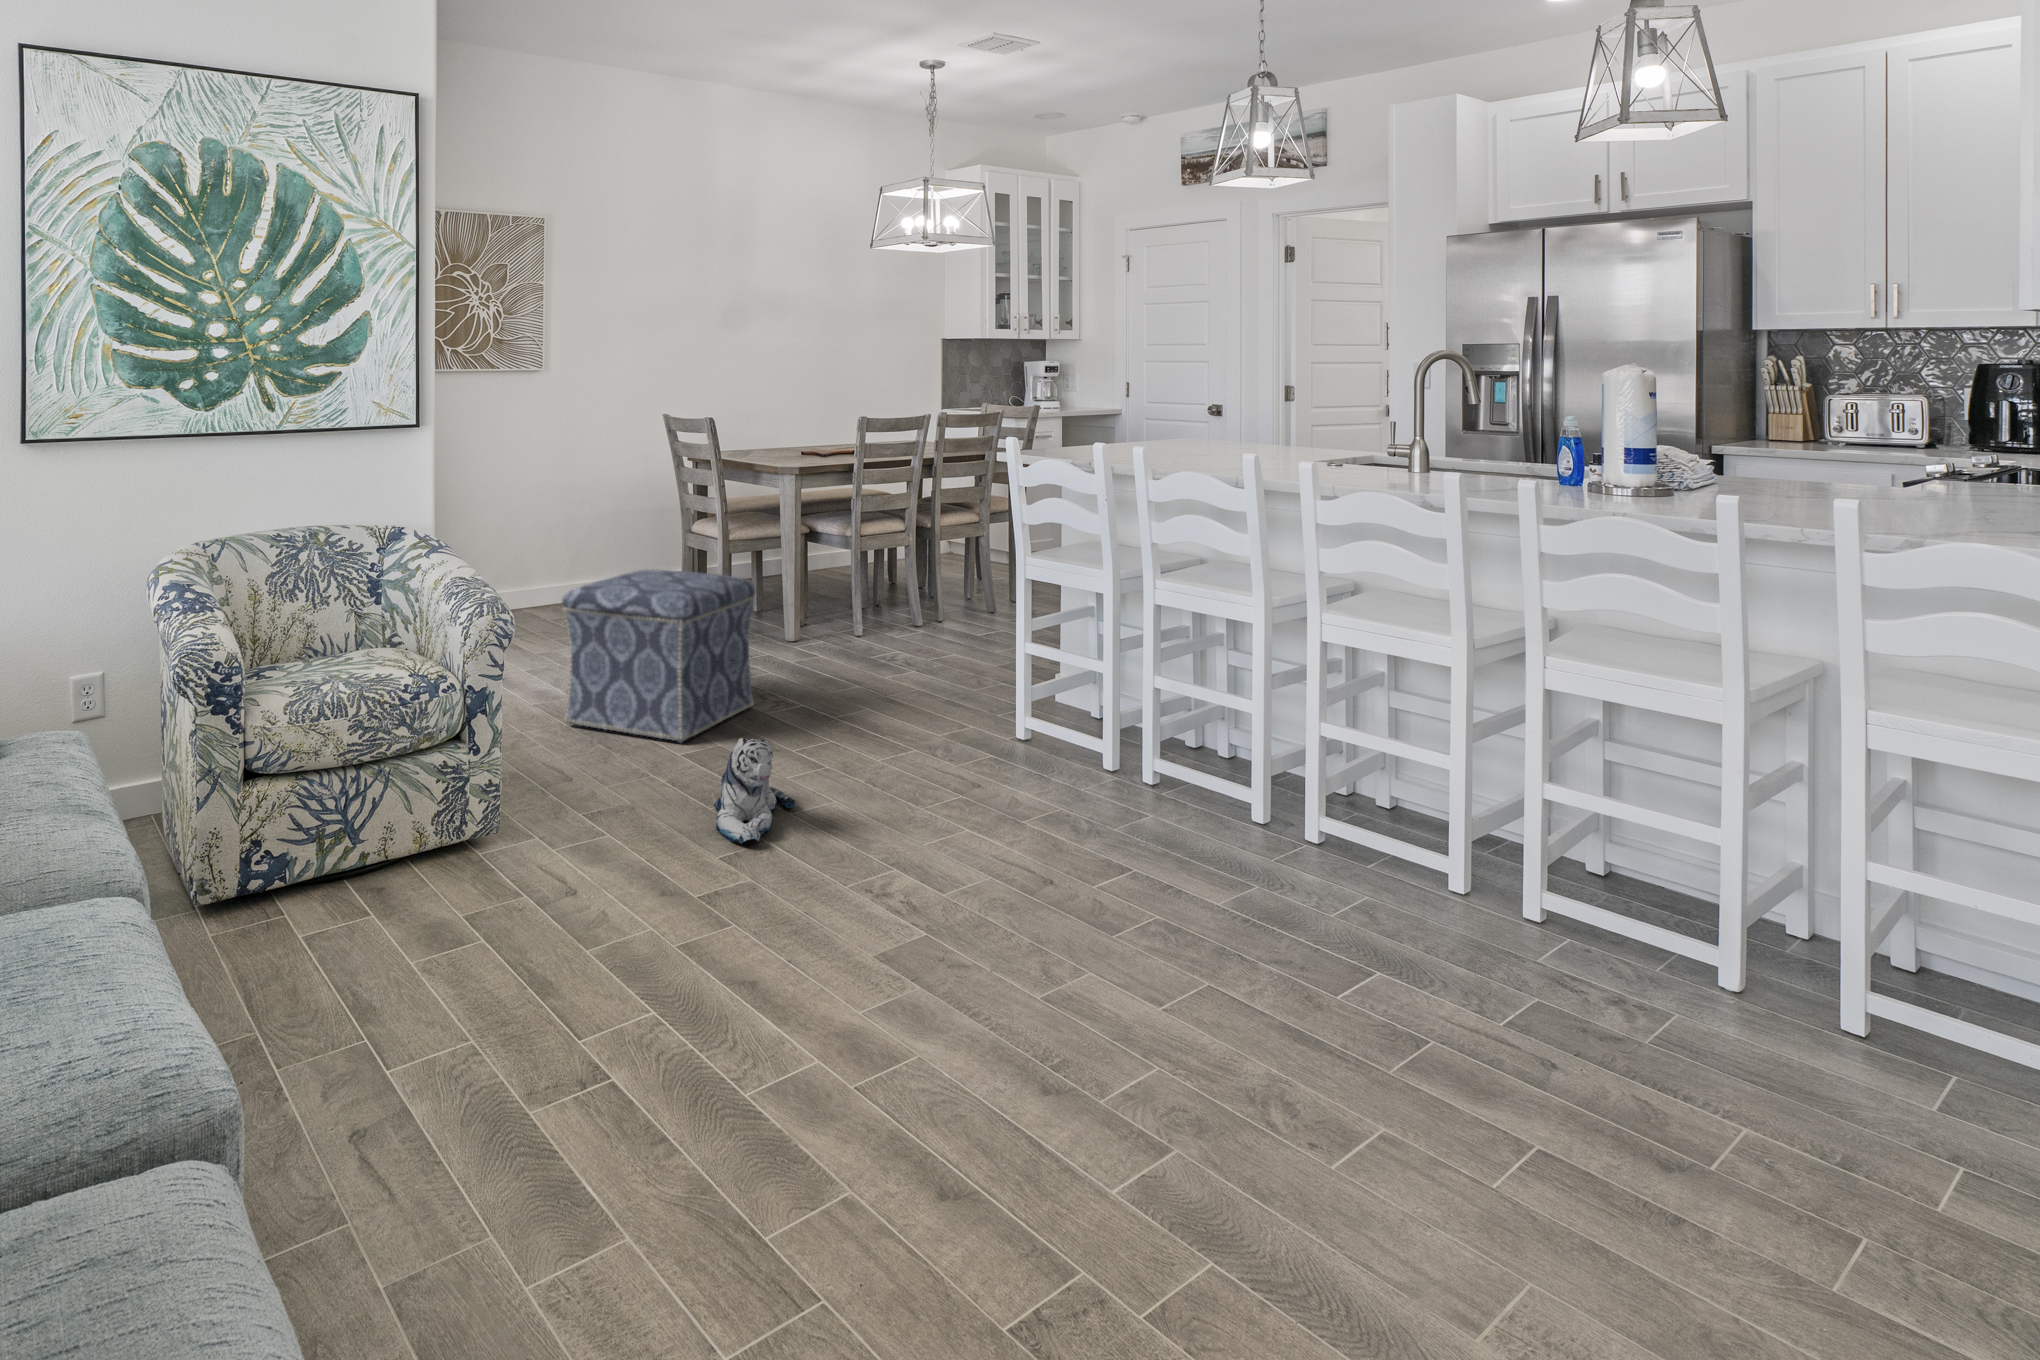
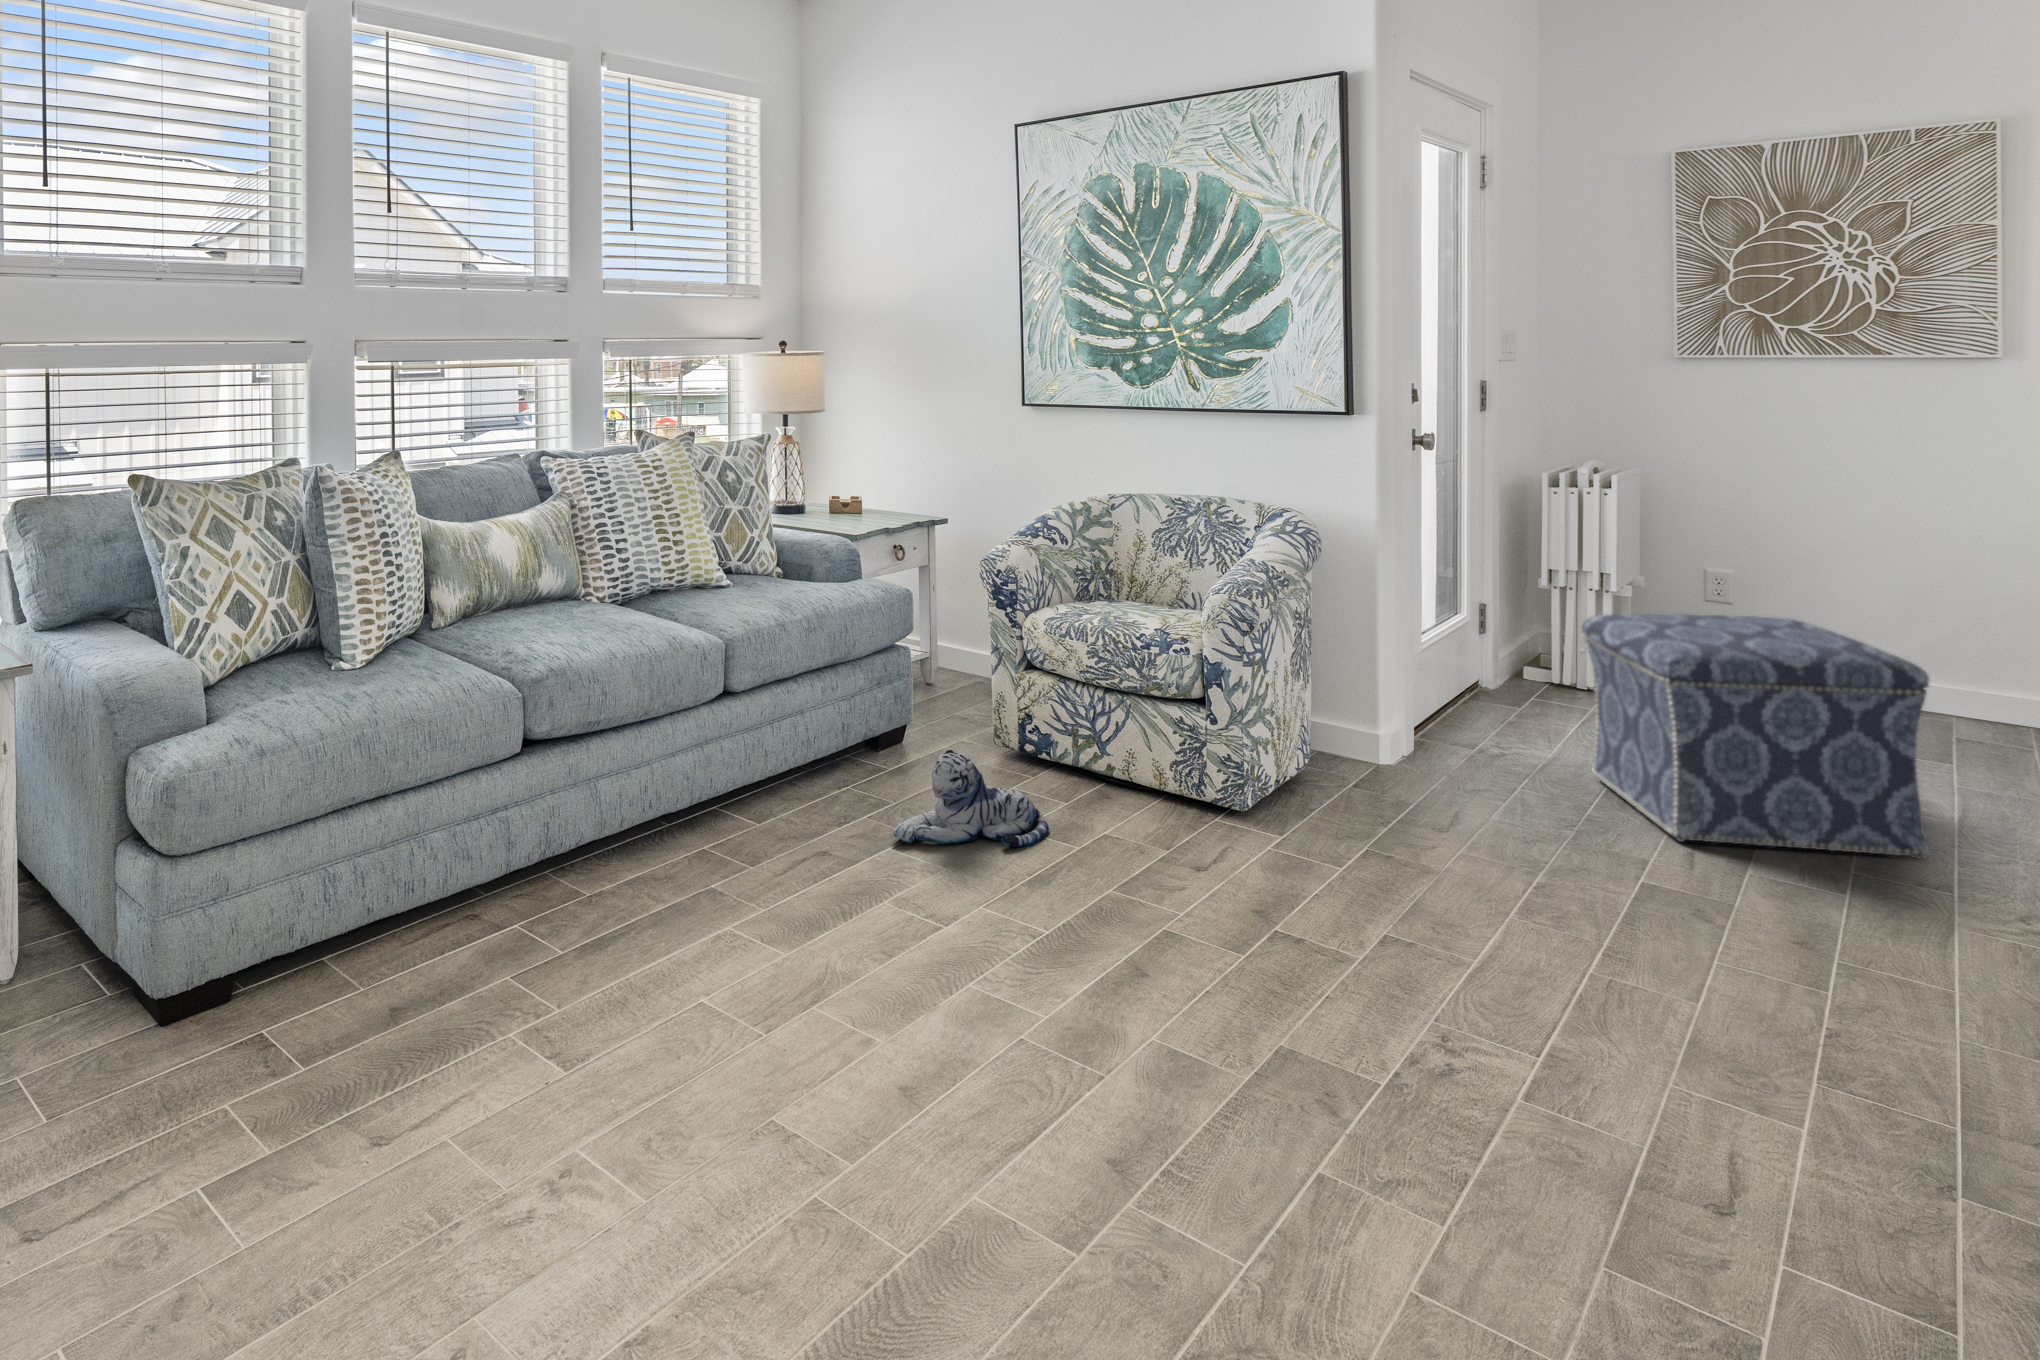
plush toy: present [714,738,795,844] -> present [893,749,1049,847]

